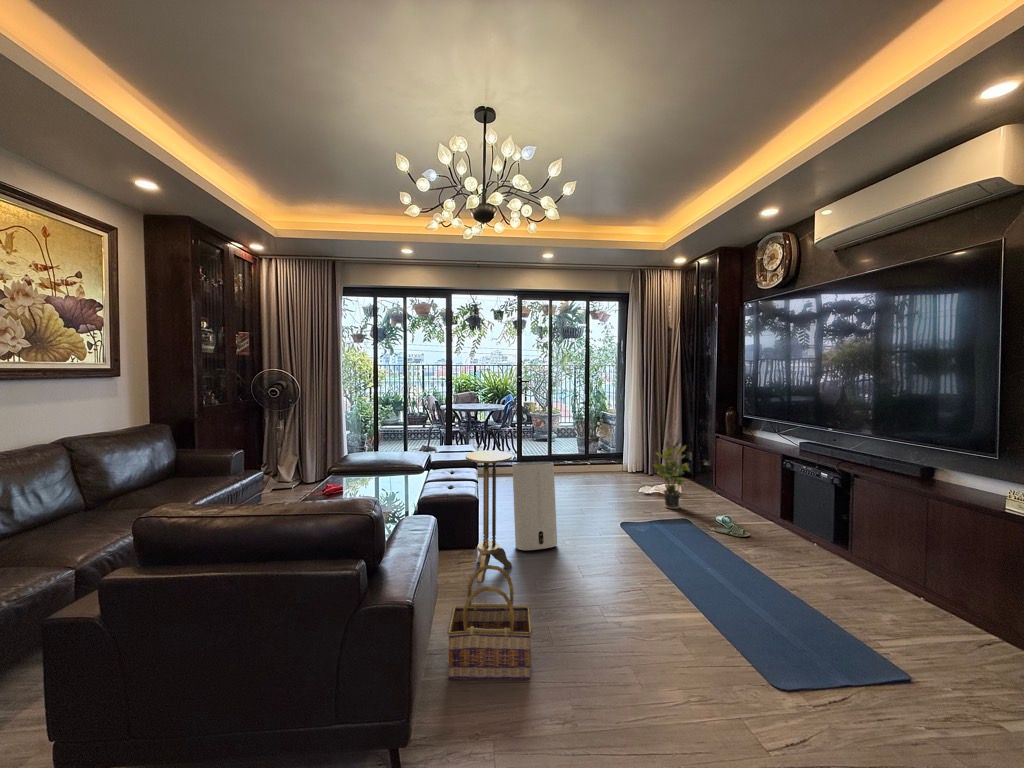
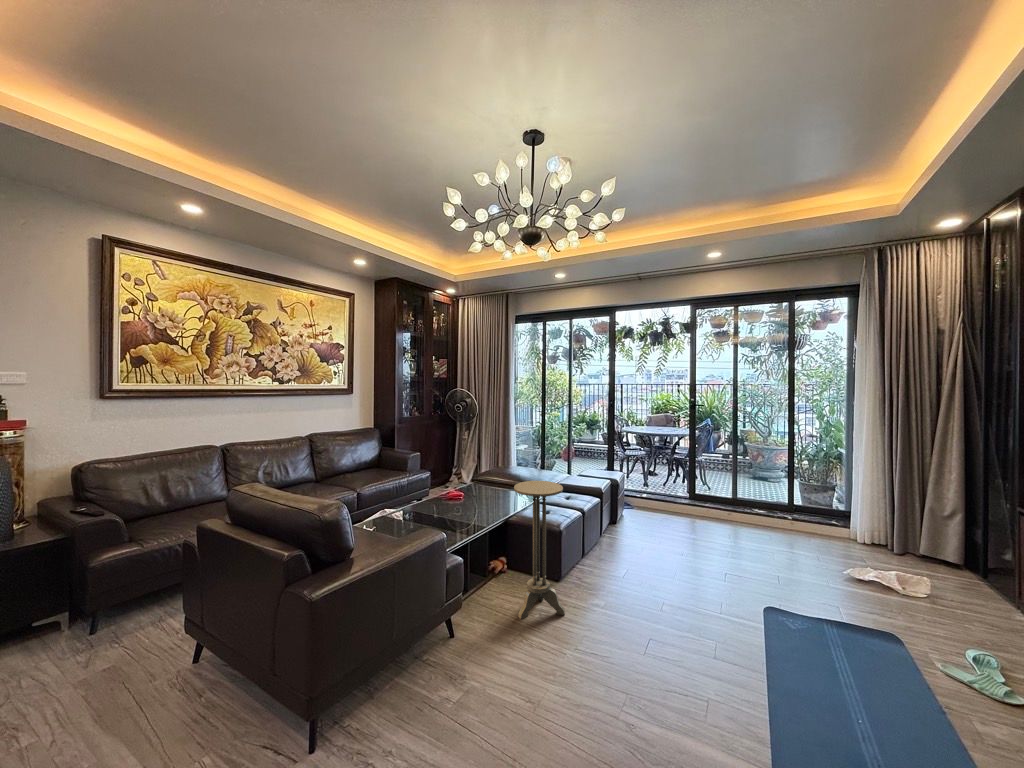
potted plant: present [654,446,690,509] -> none [842,511,915,617]
air purifier: present [512,462,557,550] -> none [589,501,641,609]
basket: present [447,565,532,680] -> none [397,600,487,738]

